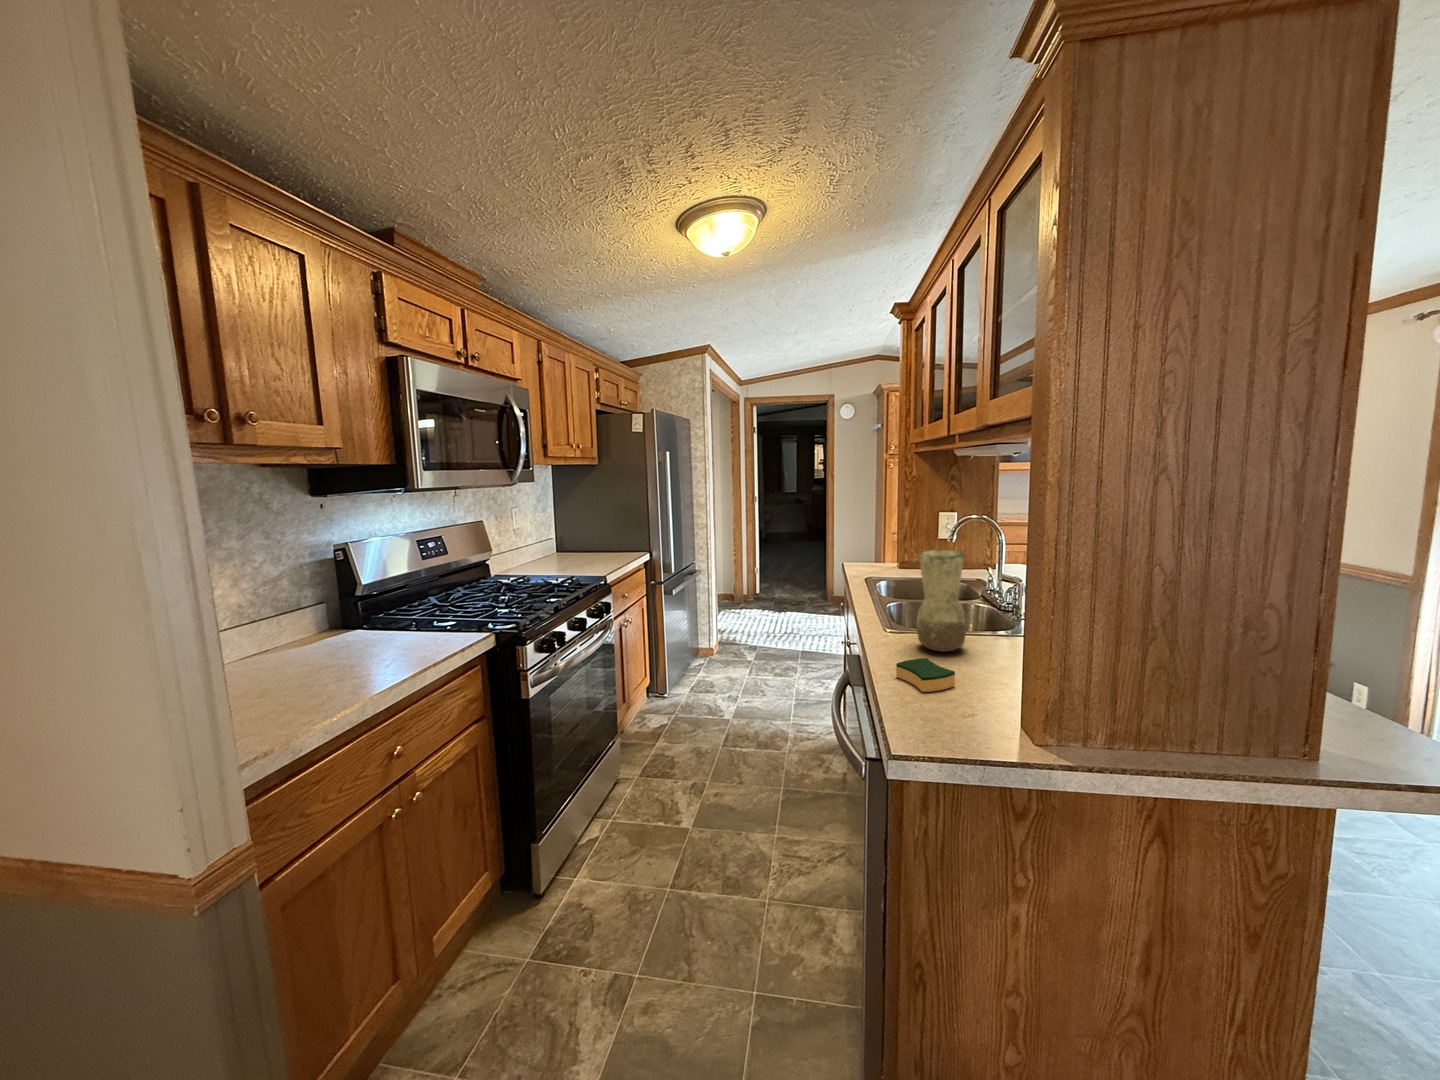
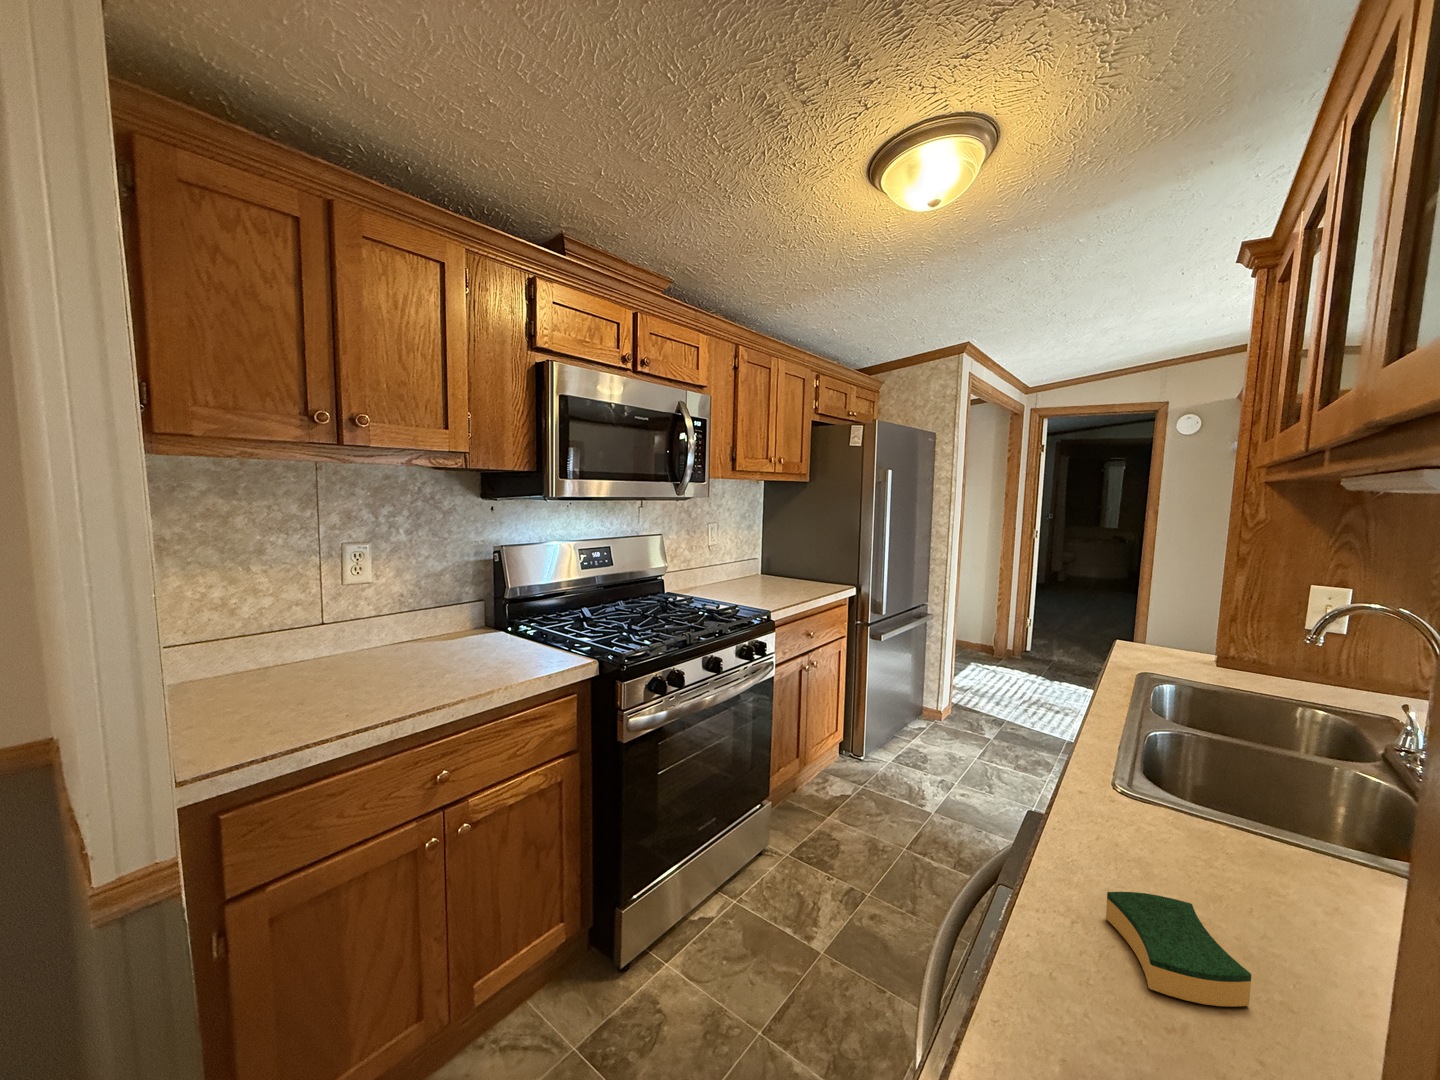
vase: present [916,550,967,652] -> none [1193,672,1333,895]

